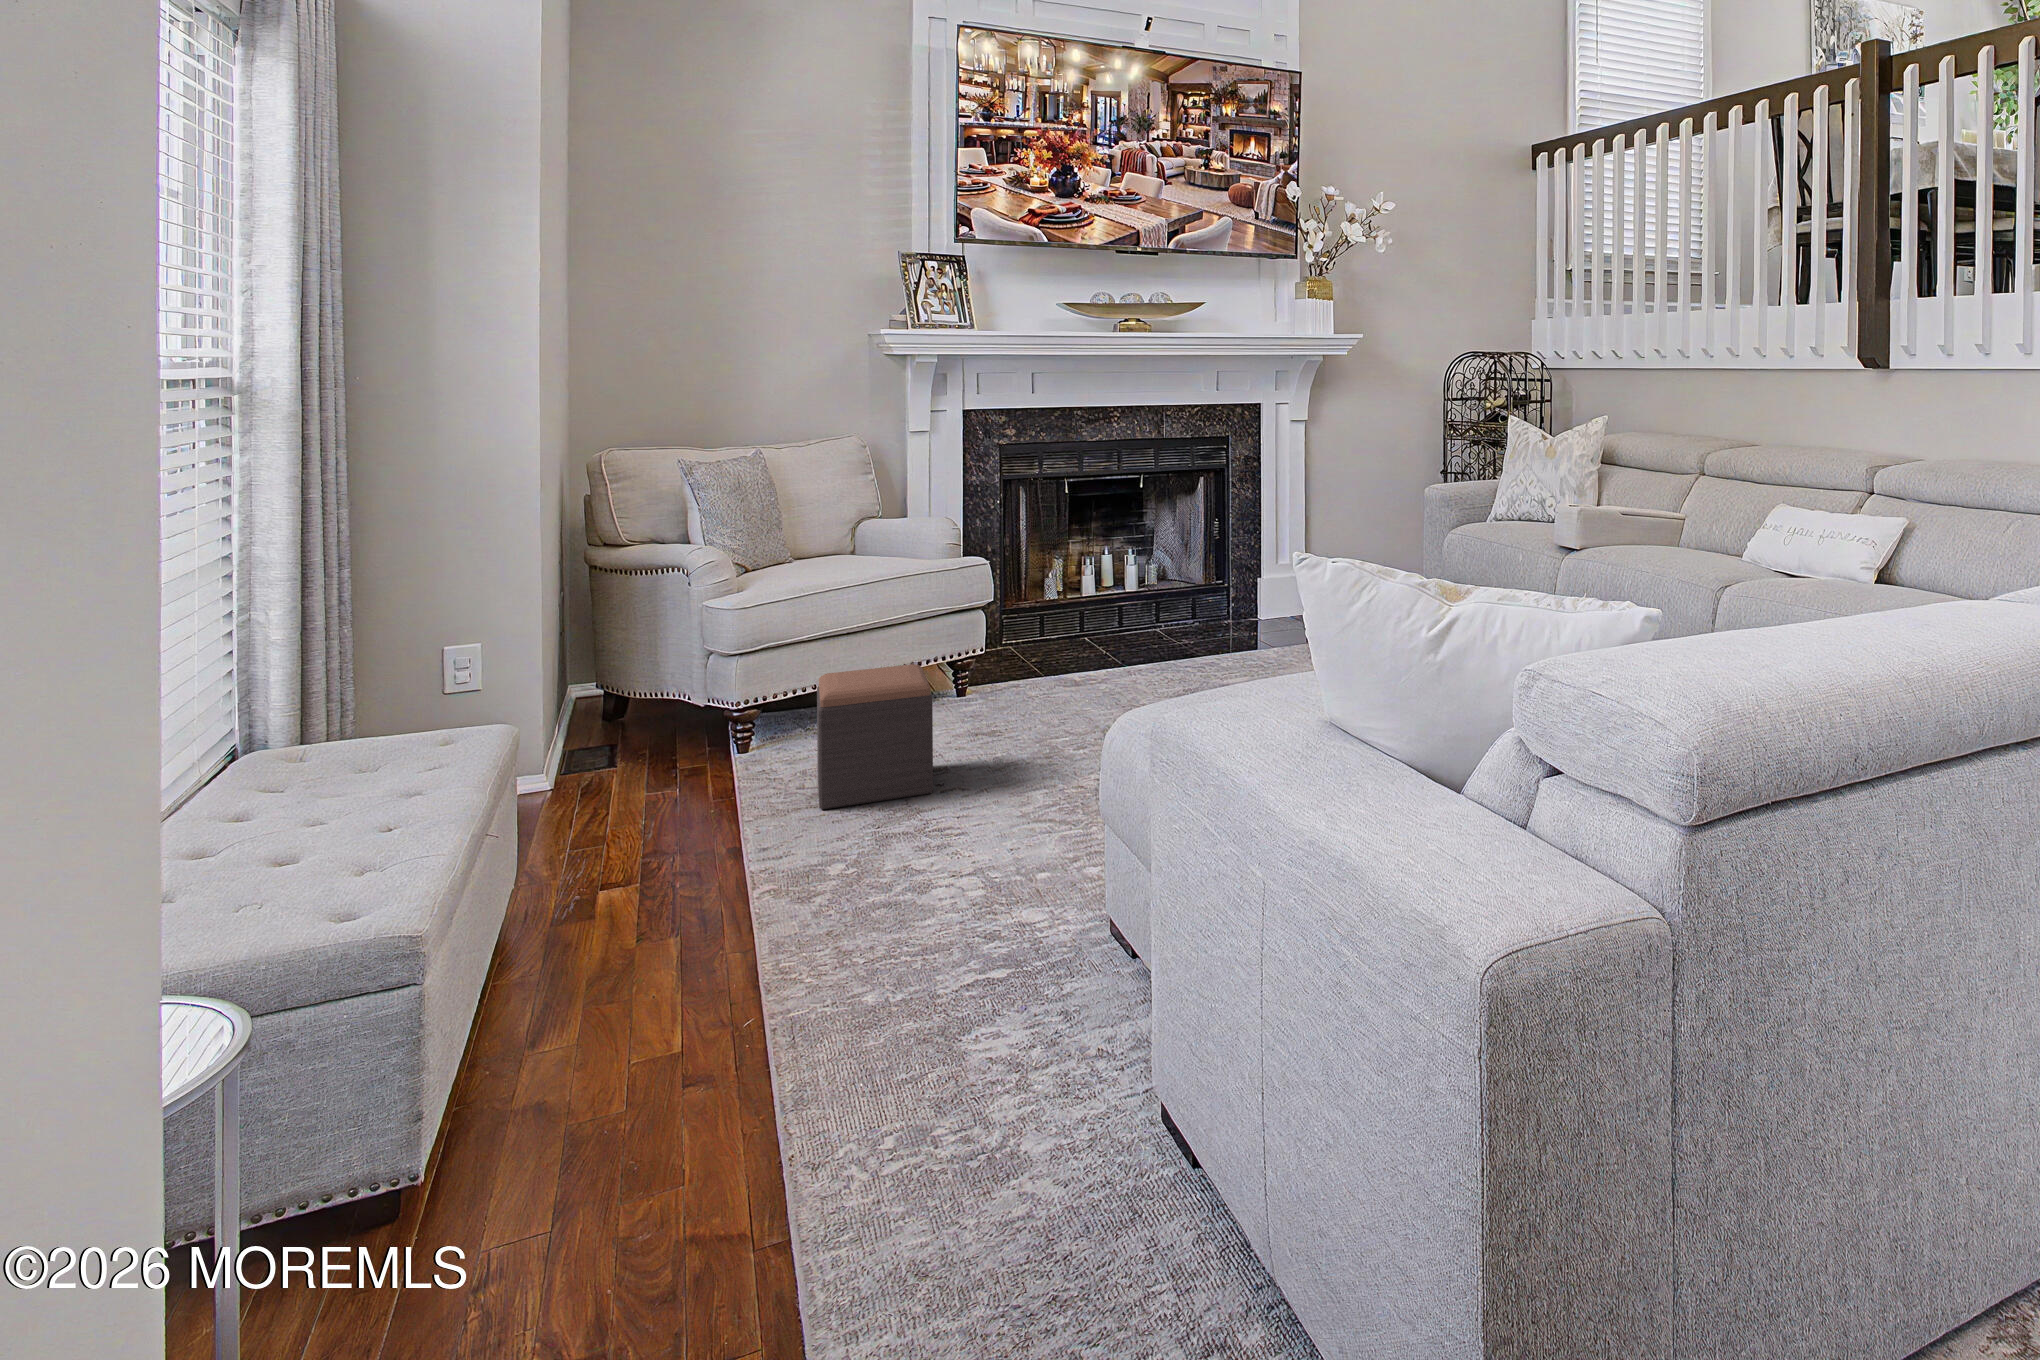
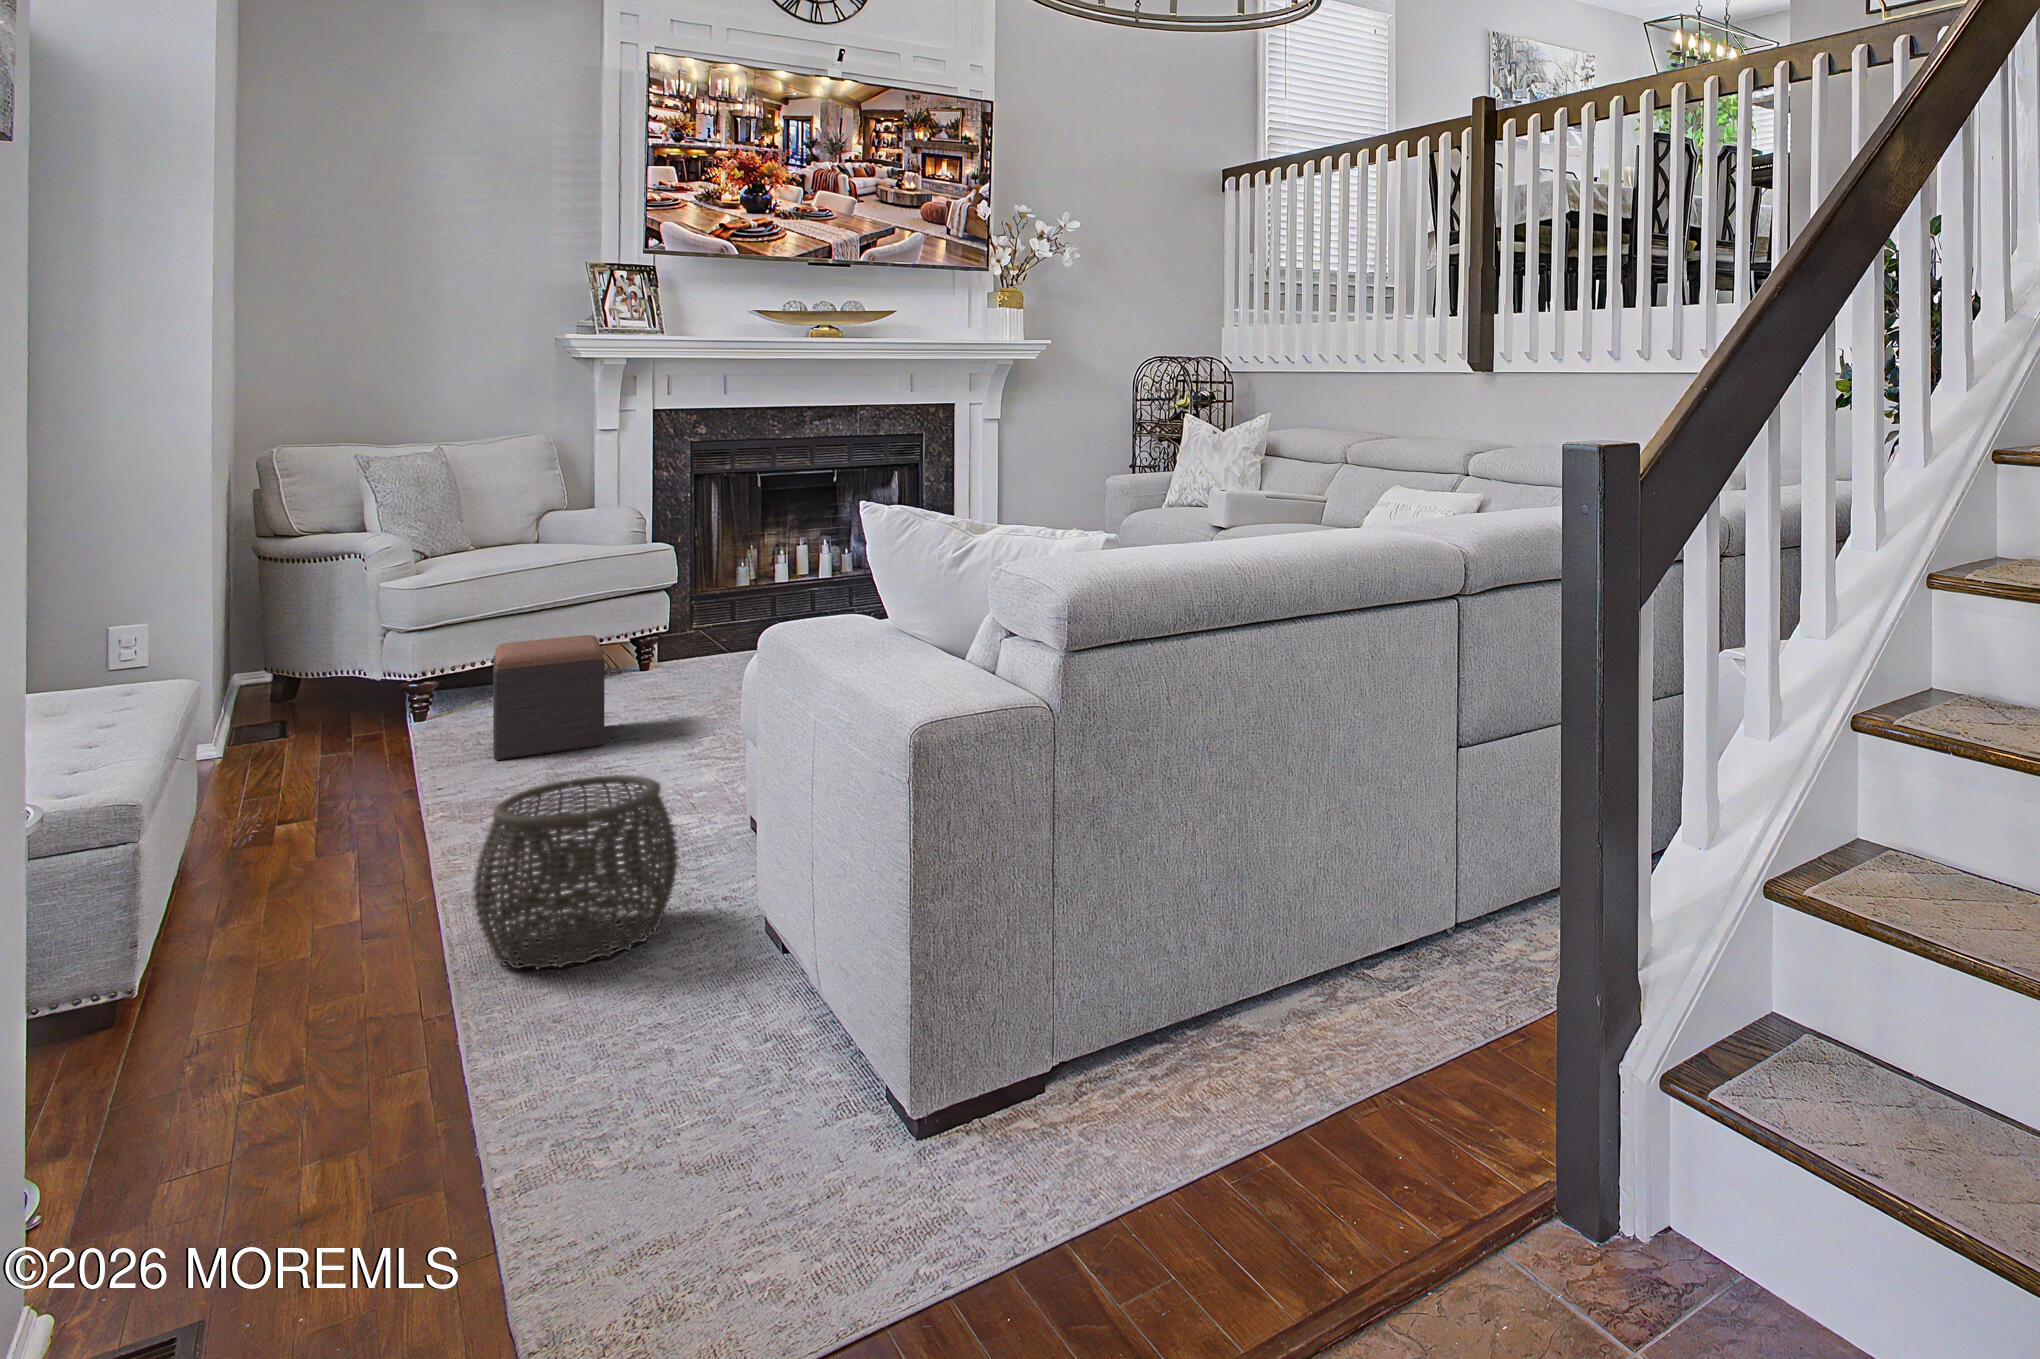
woven basket: none [809,894,1053,1173] -> present [473,775,678,969]

